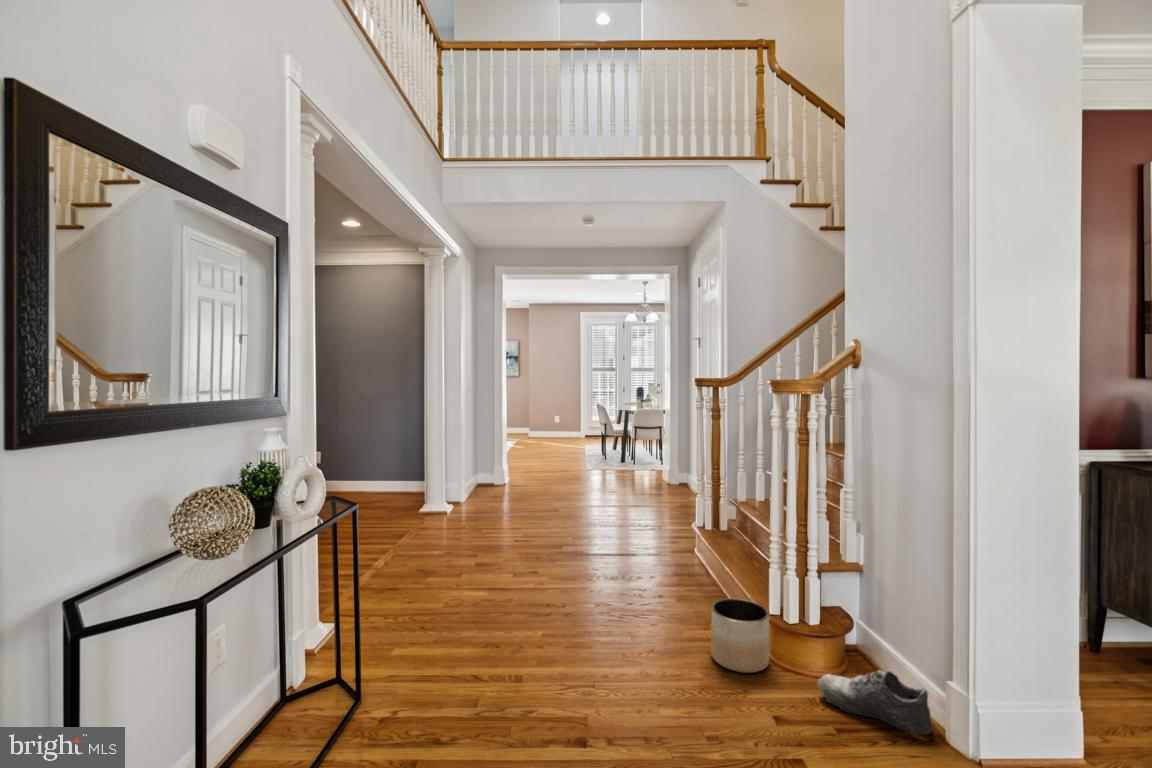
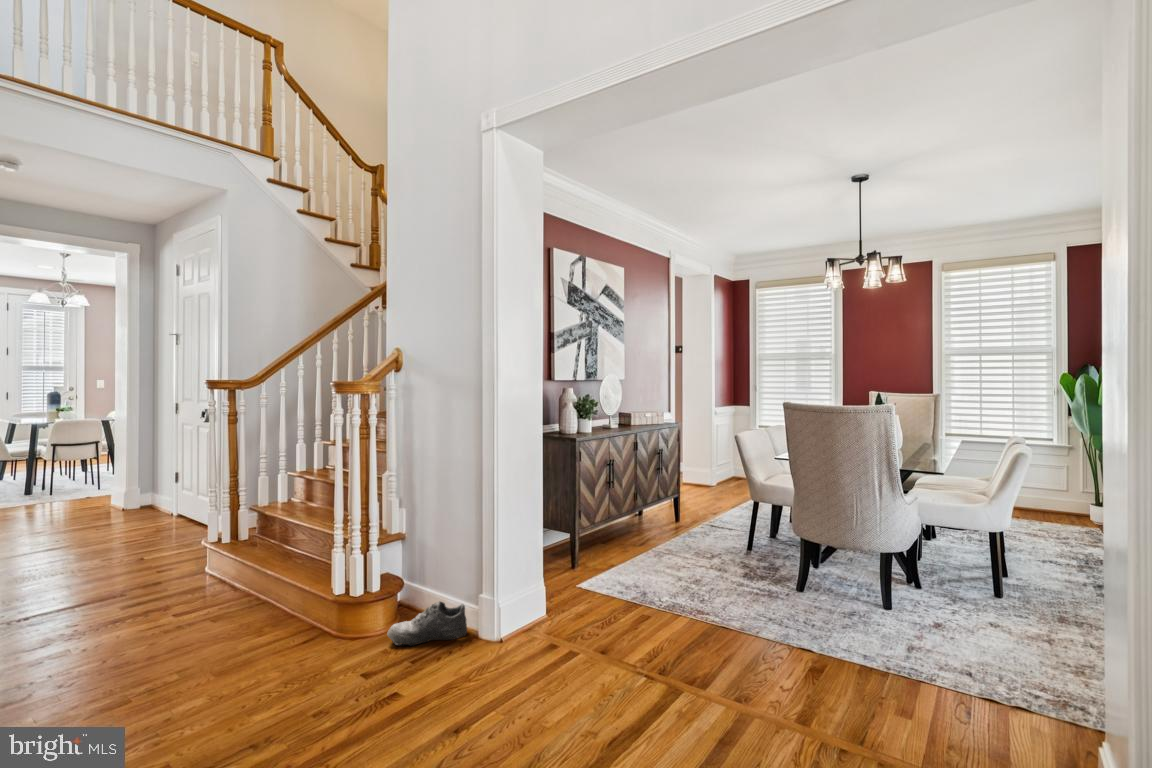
planter: present [711,598,770,673] -> none [280,590,339,660]

